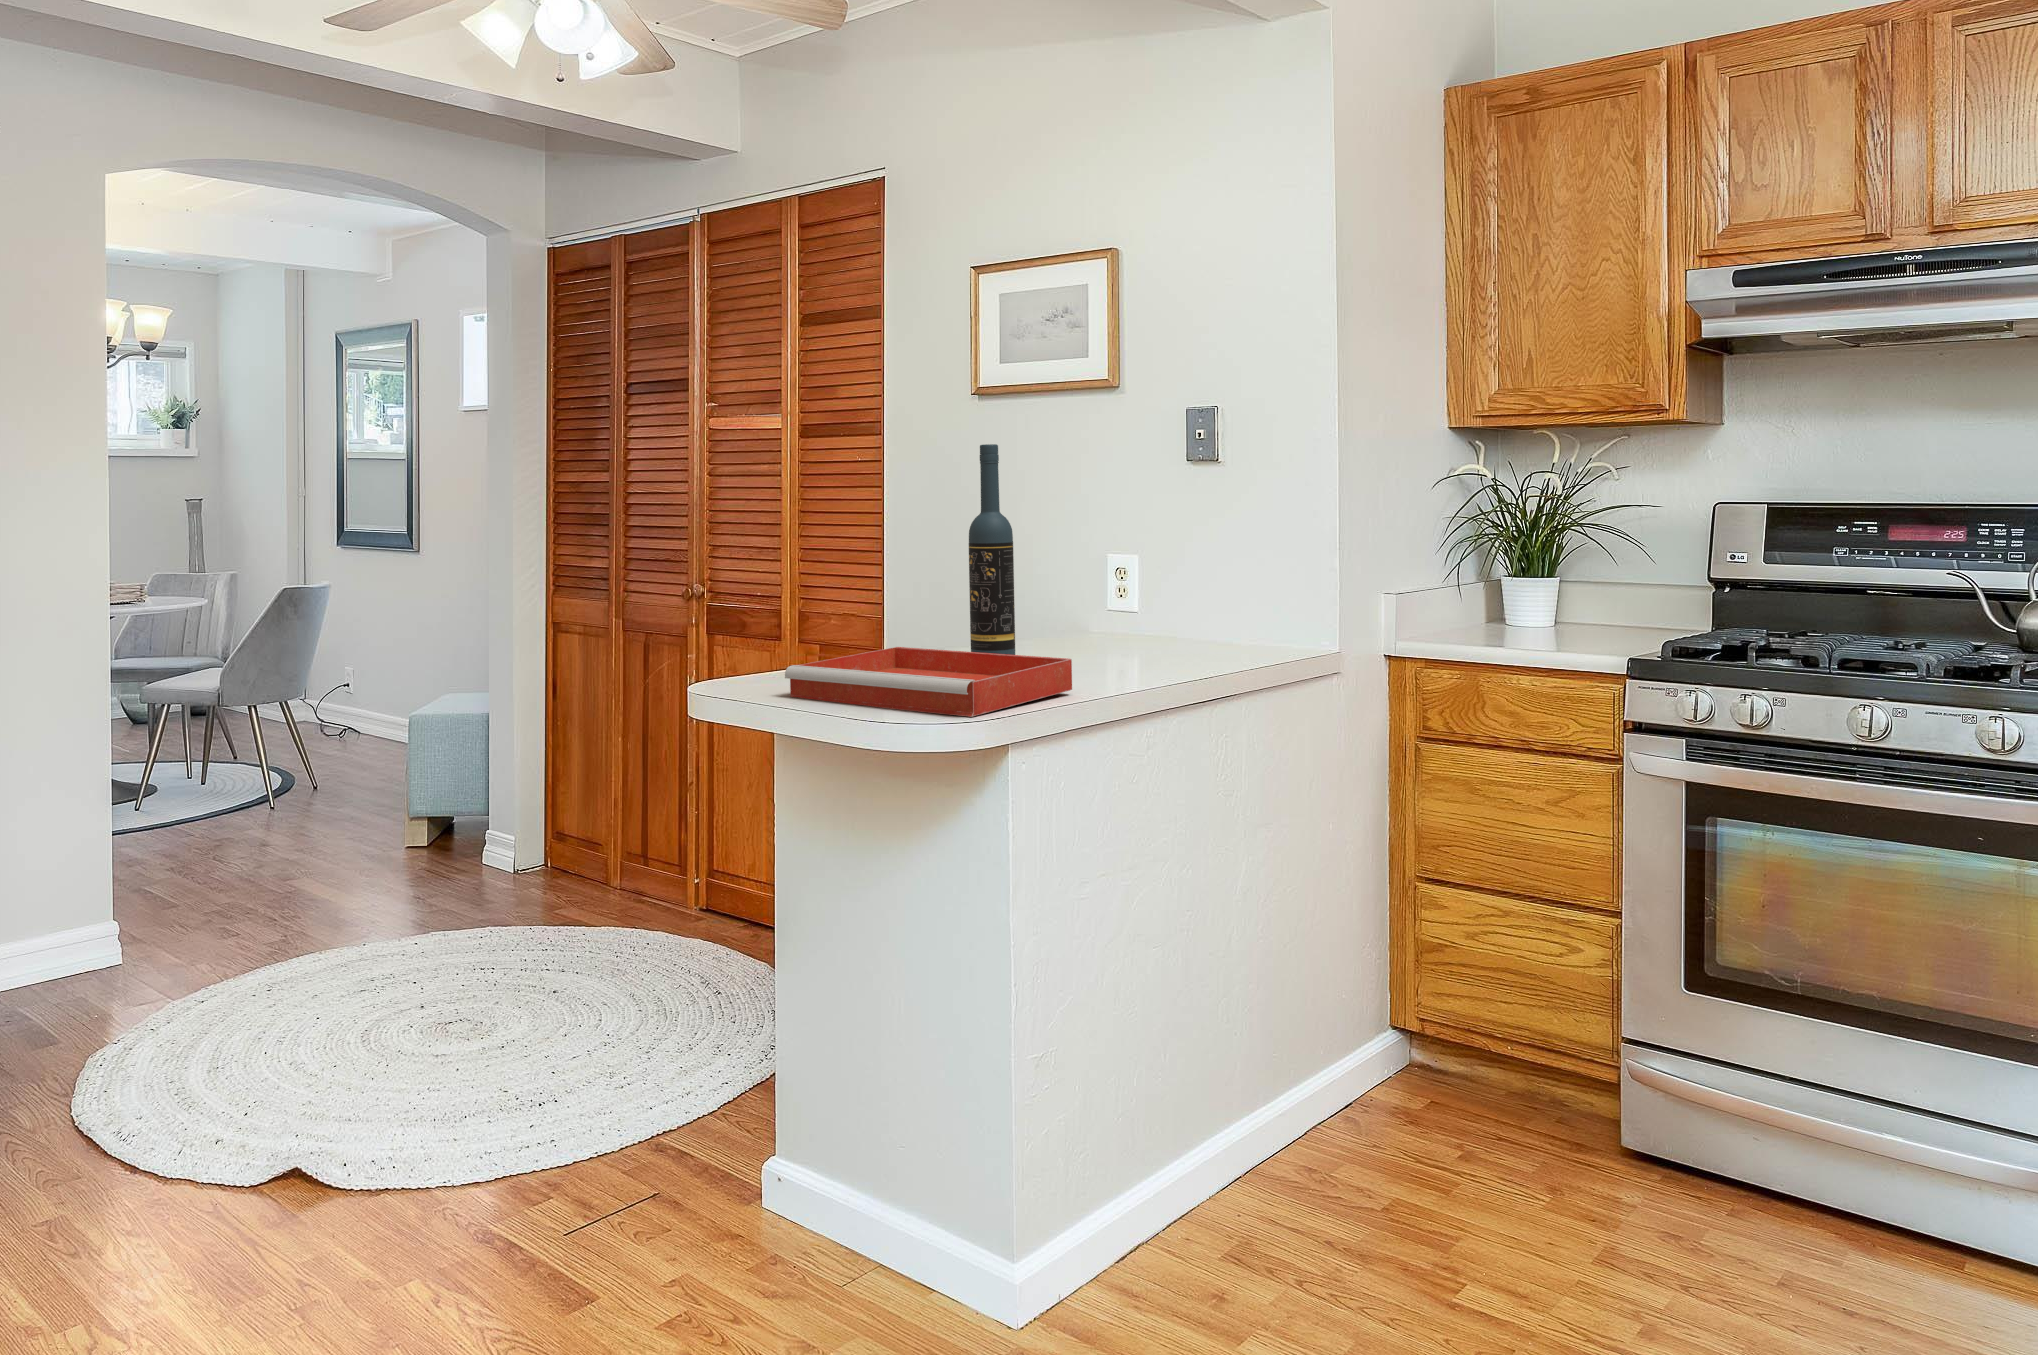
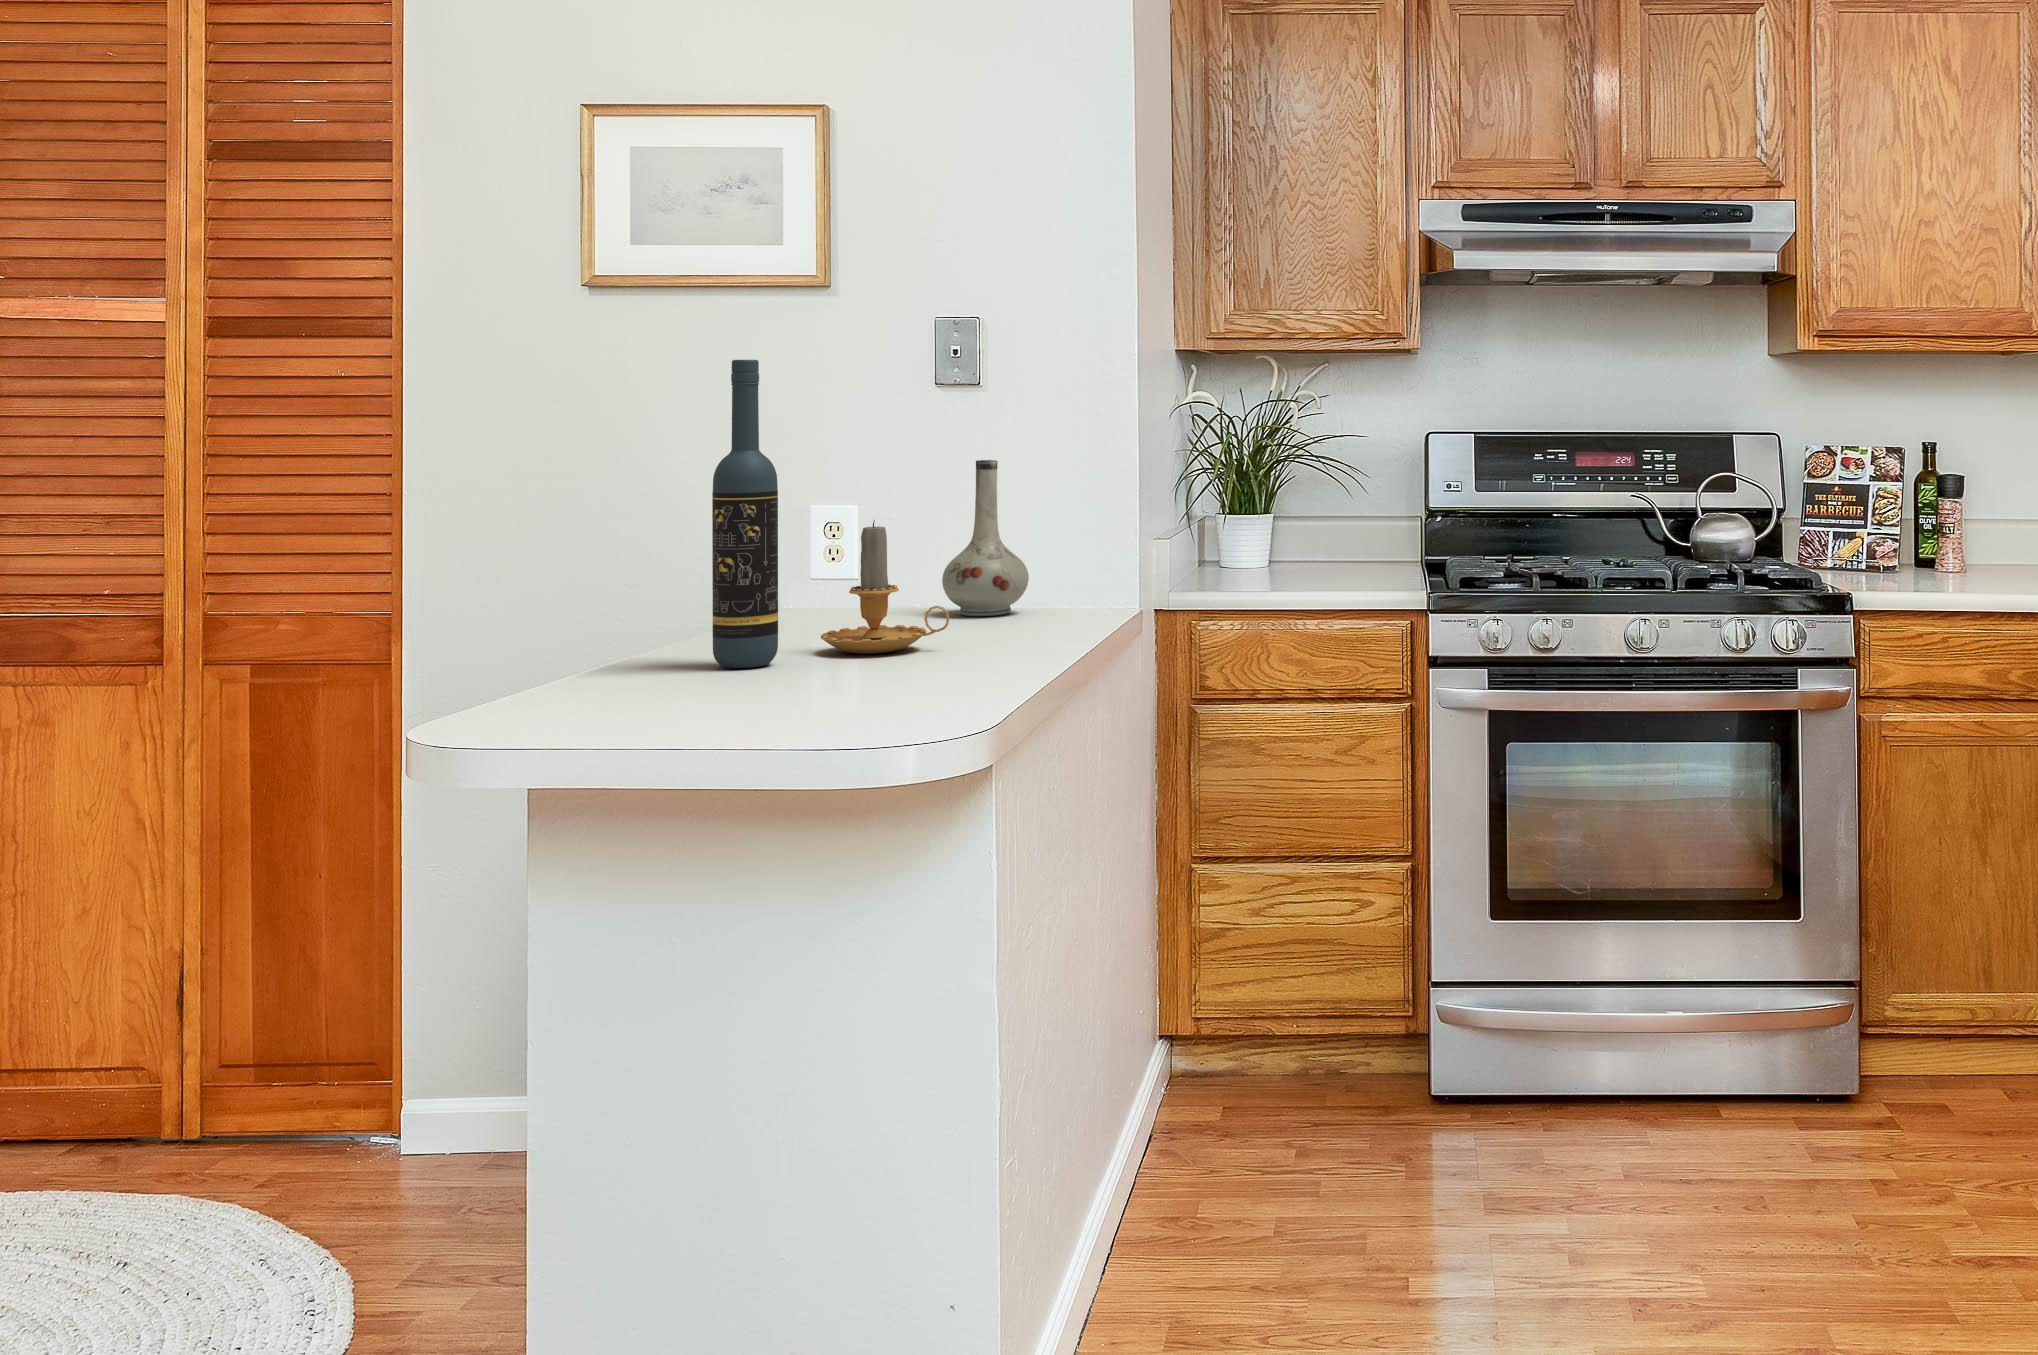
vase: none [1199,523,1268,651] -> present [942,460,1029,616]
candle: none [1056,567,1146,671] -> present [821,520,949,654]
tray: present [785,647,1072,717] -> none [513,637,917,730]

